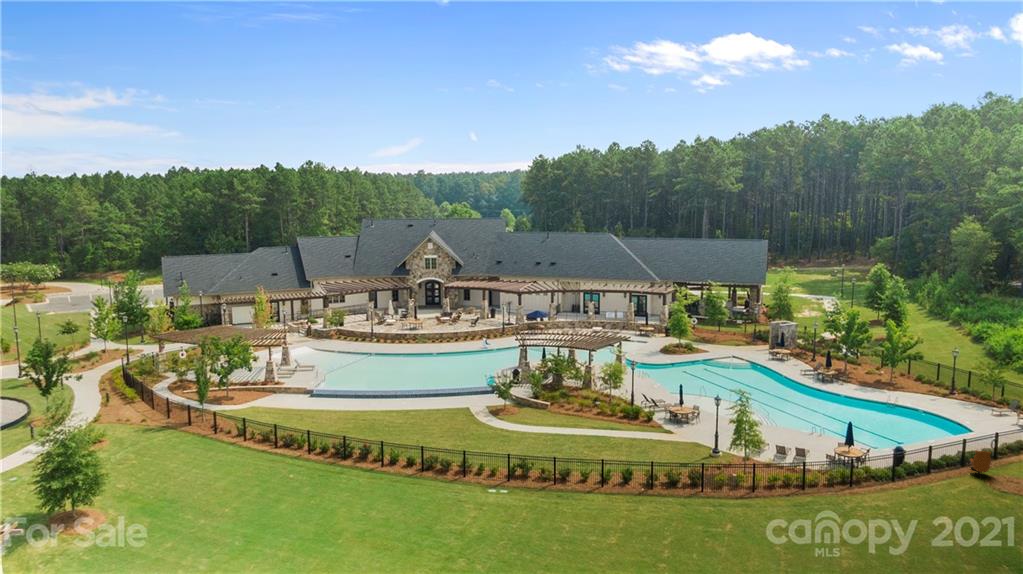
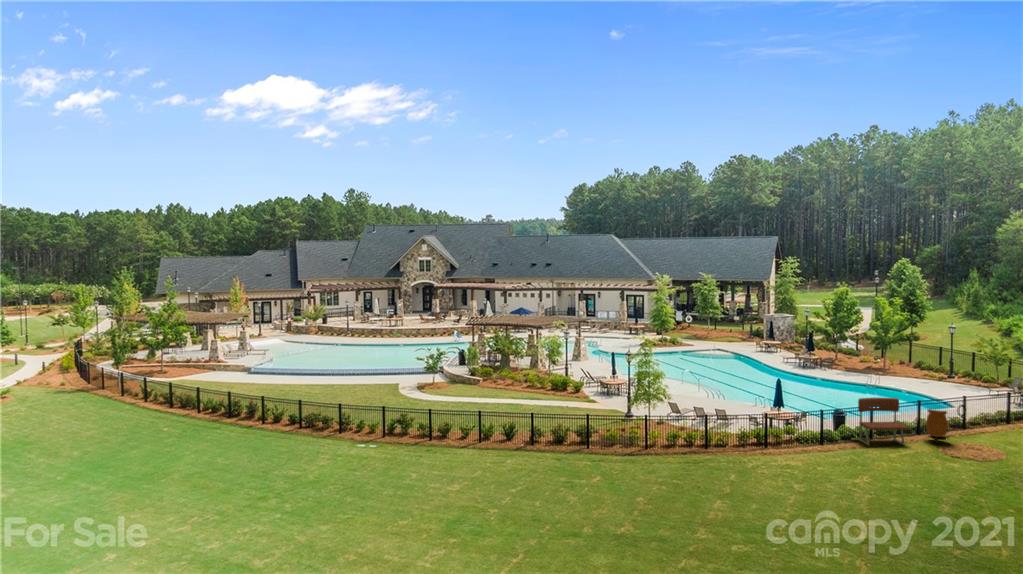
bench: none [918,440,962,481] -> present [858,397,910,445]

